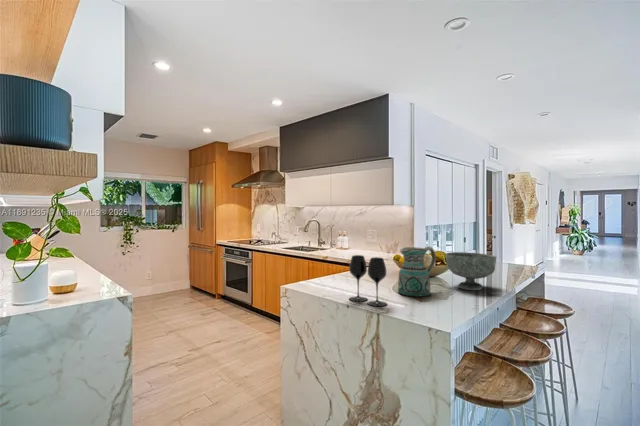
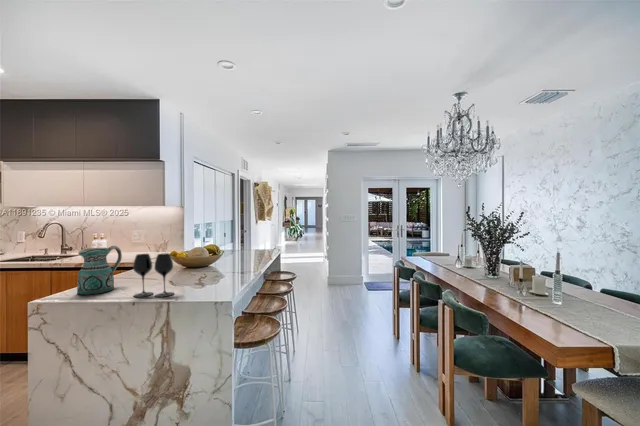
ceramic pitcher: present [398,247,436,296] -> present [77,246,122,295]
decorative bowl: present [446,252,496,290] -> none [218,243,255,272]

